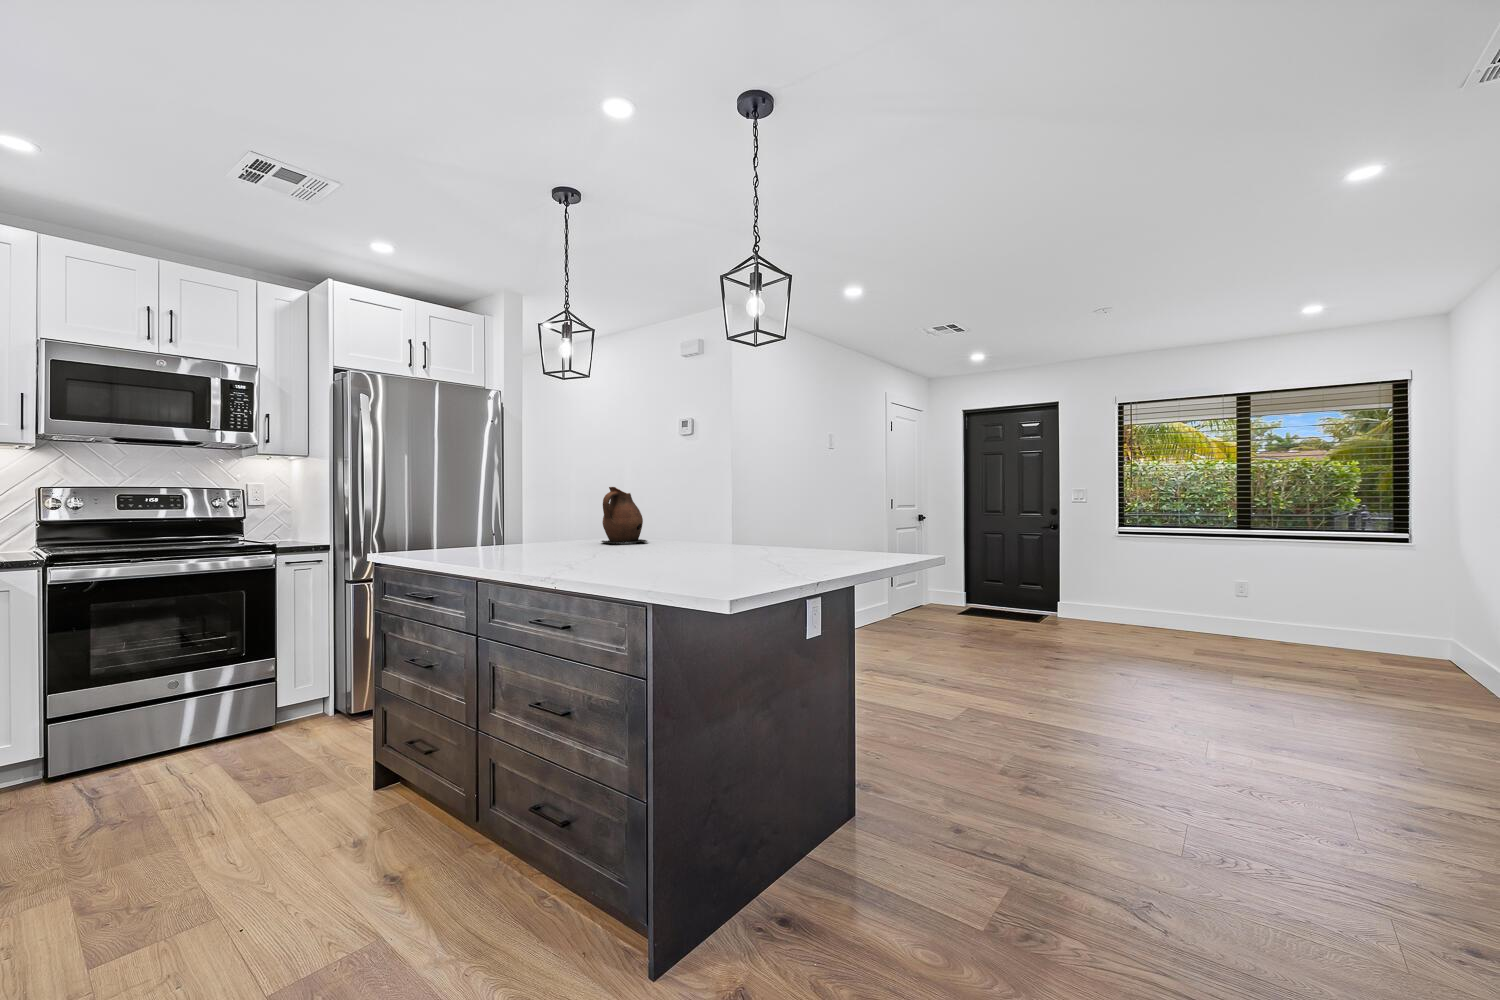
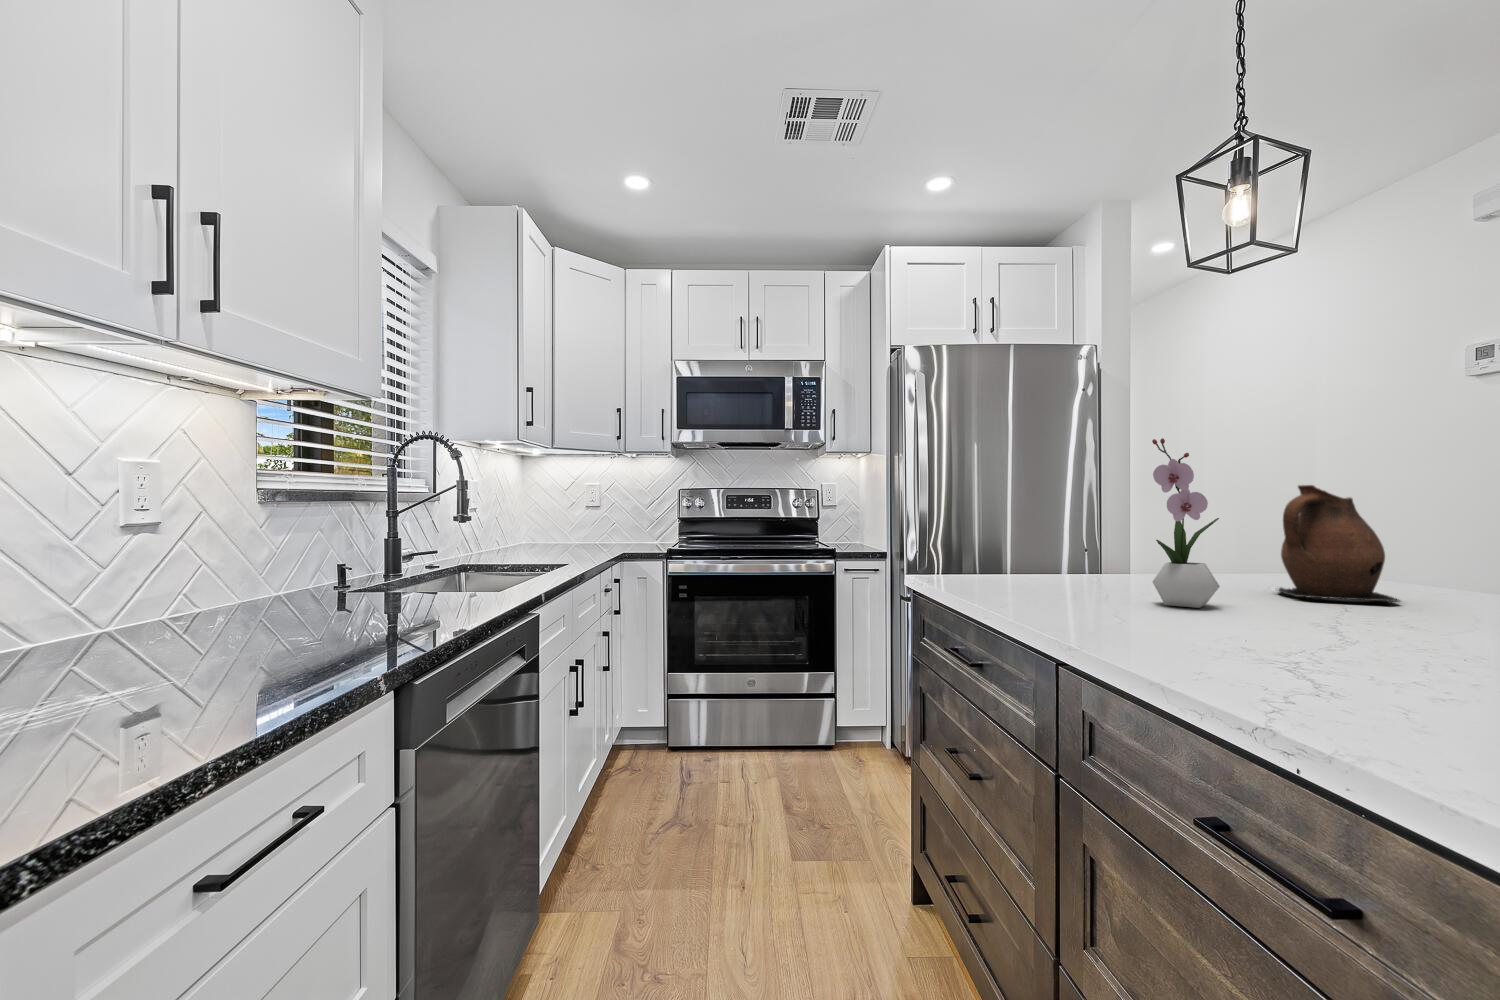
flower arrangement: none [542,460,575,551] -> present [1152,438,1220,608]

